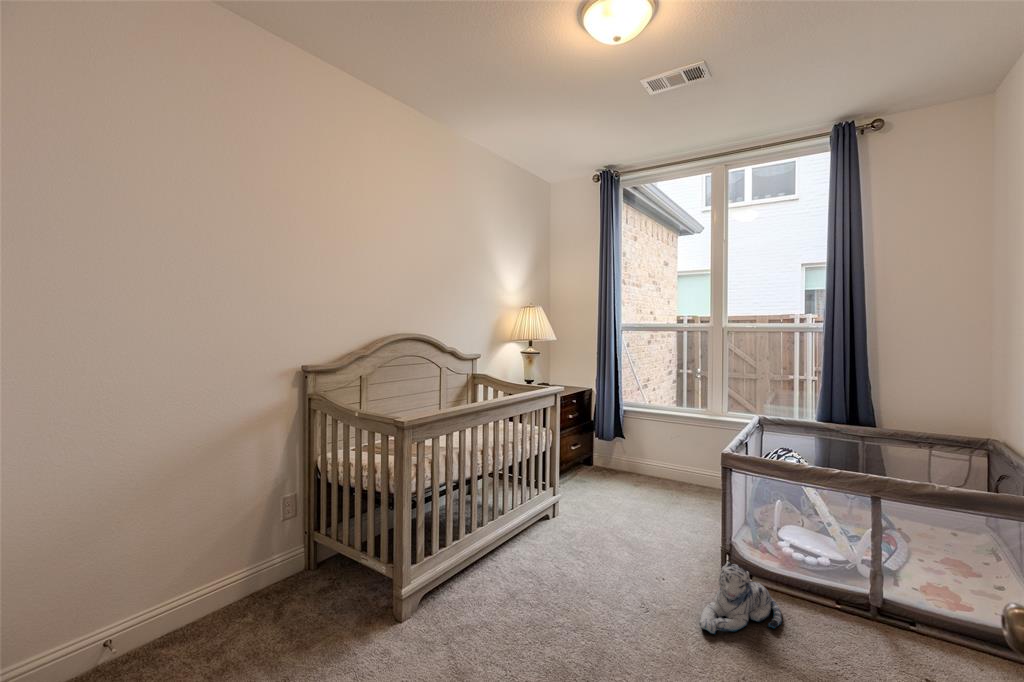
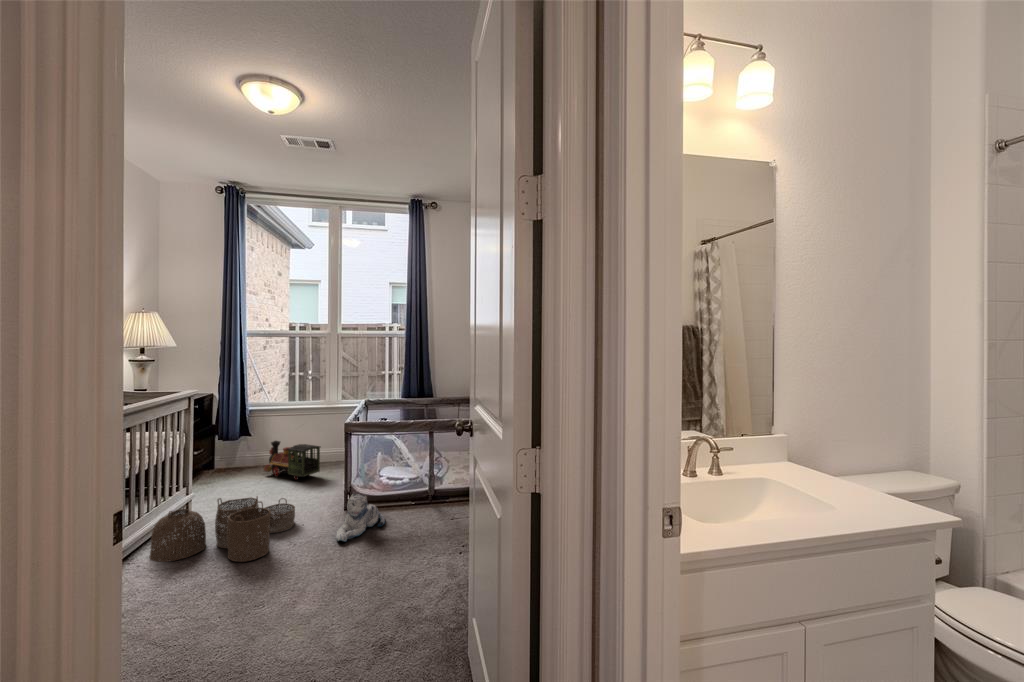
toy train: none [635,451,698,505] -> present [264,441,320,480]
woven basket: none [507,513,653,609] -> present [149,496,295,562]

